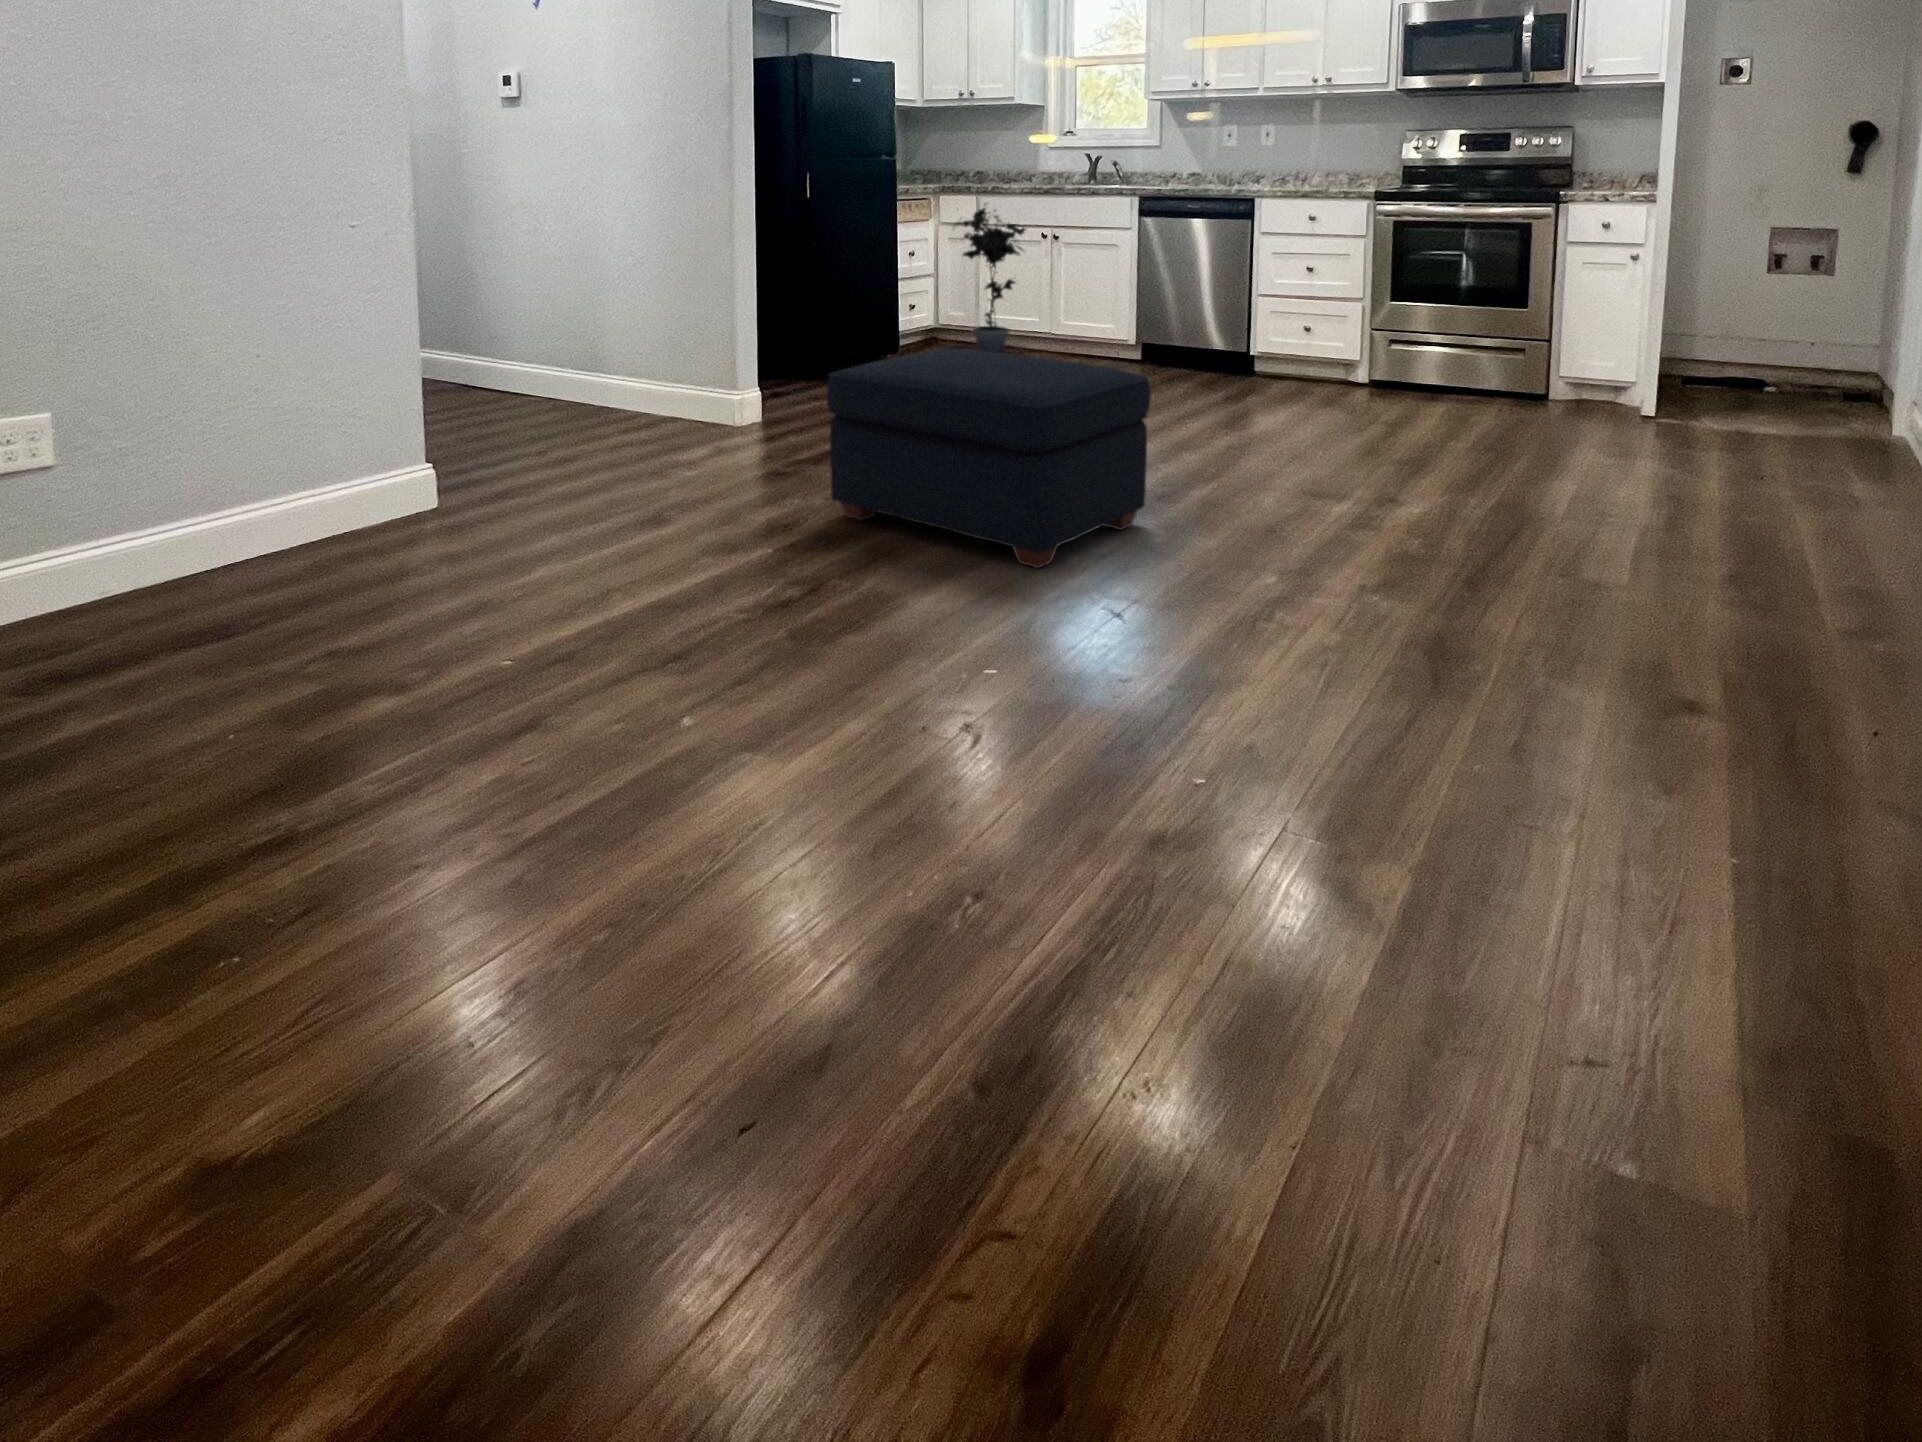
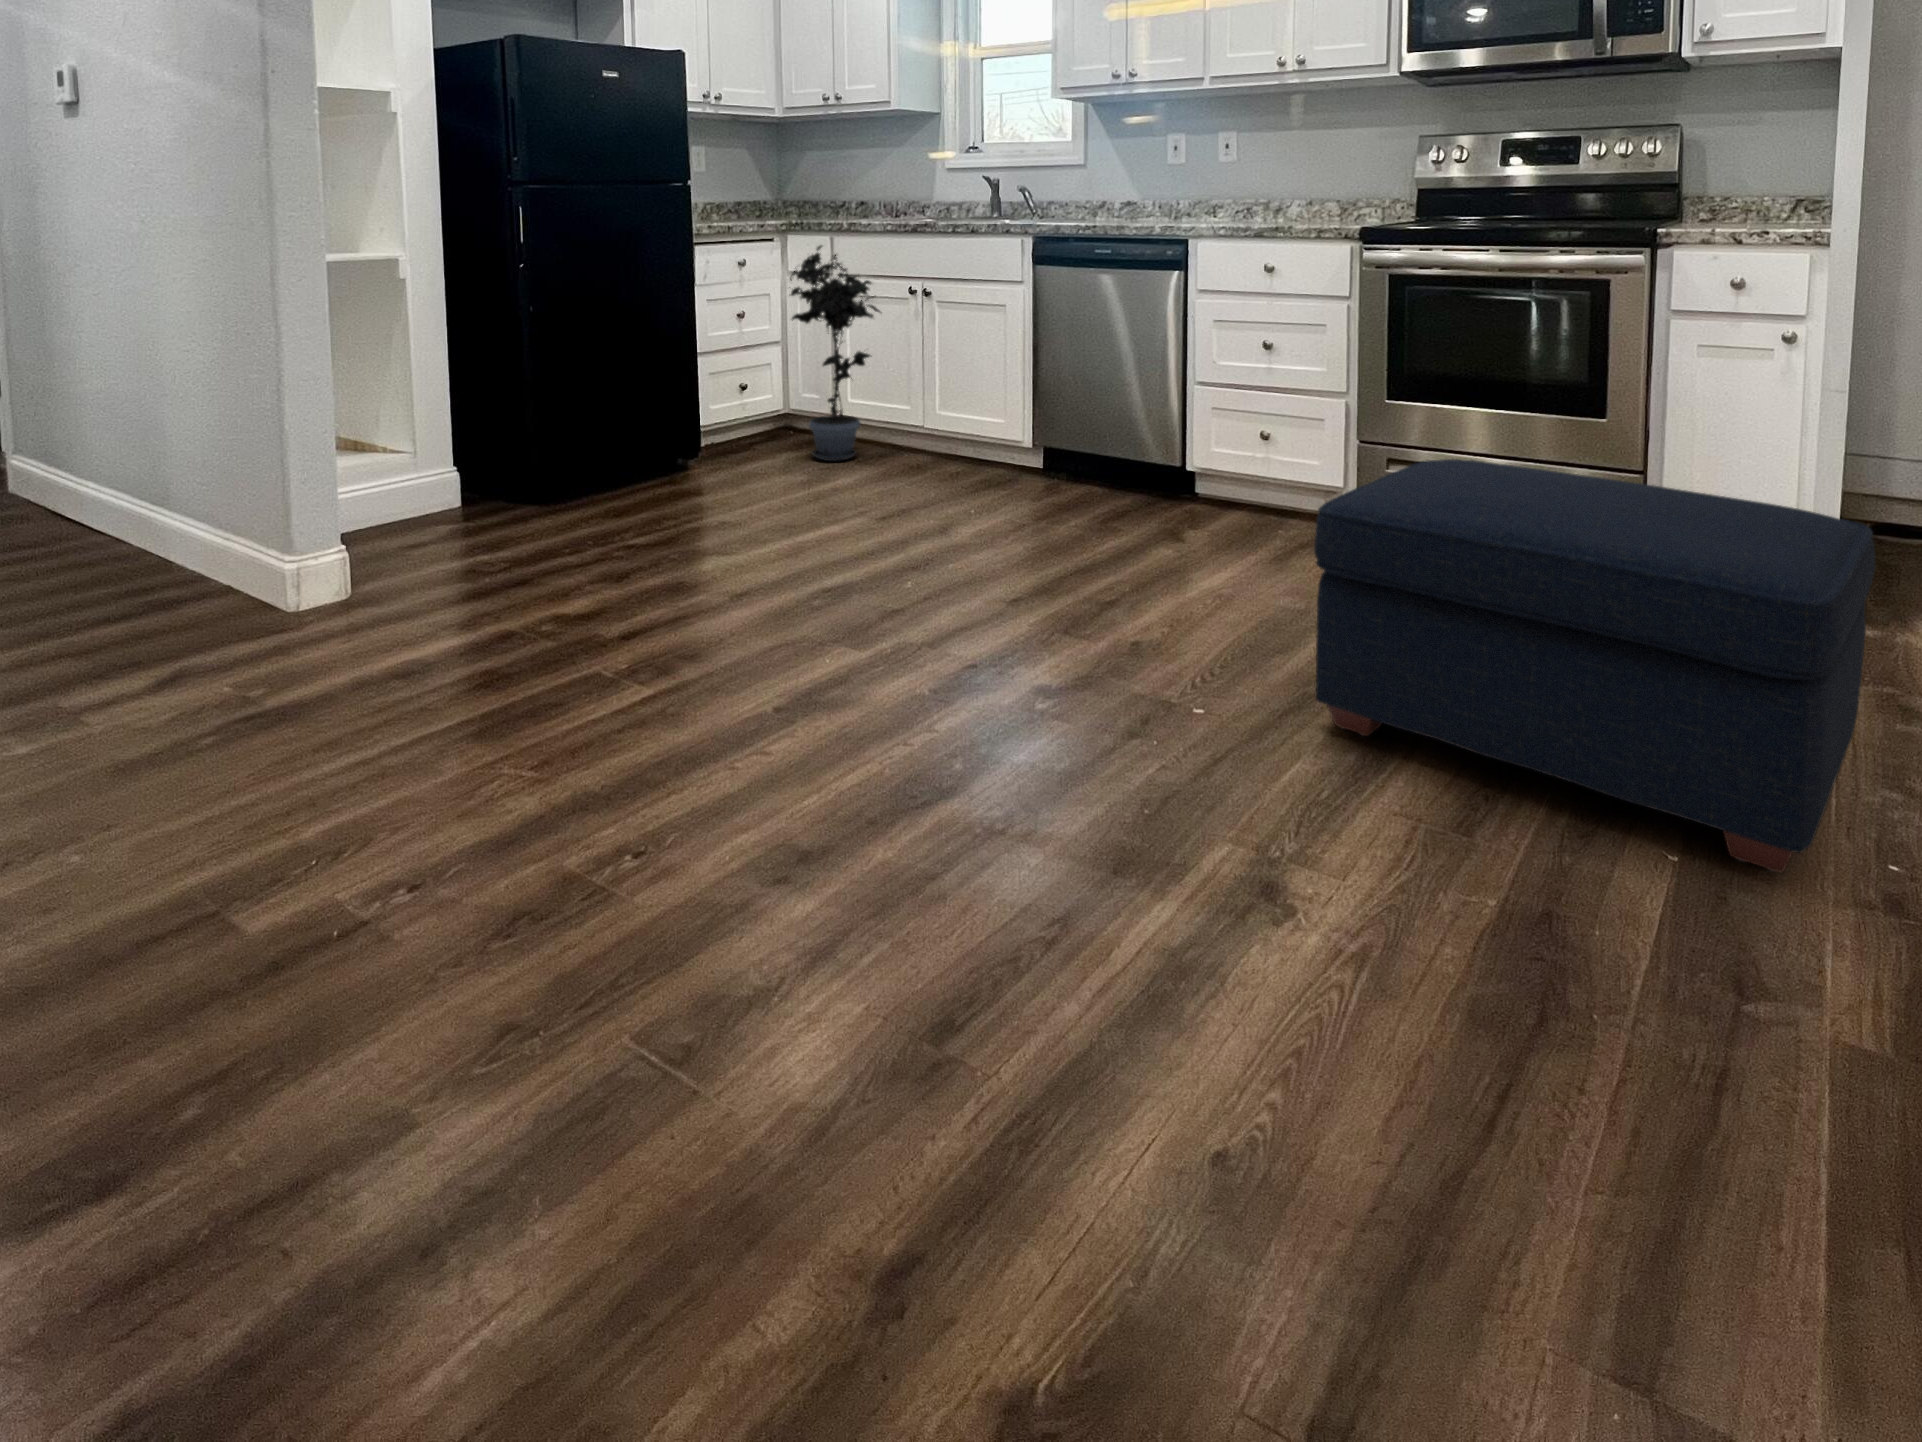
ottoman: present [827,349,1151,568] -> present [1314,459,1875,873]

